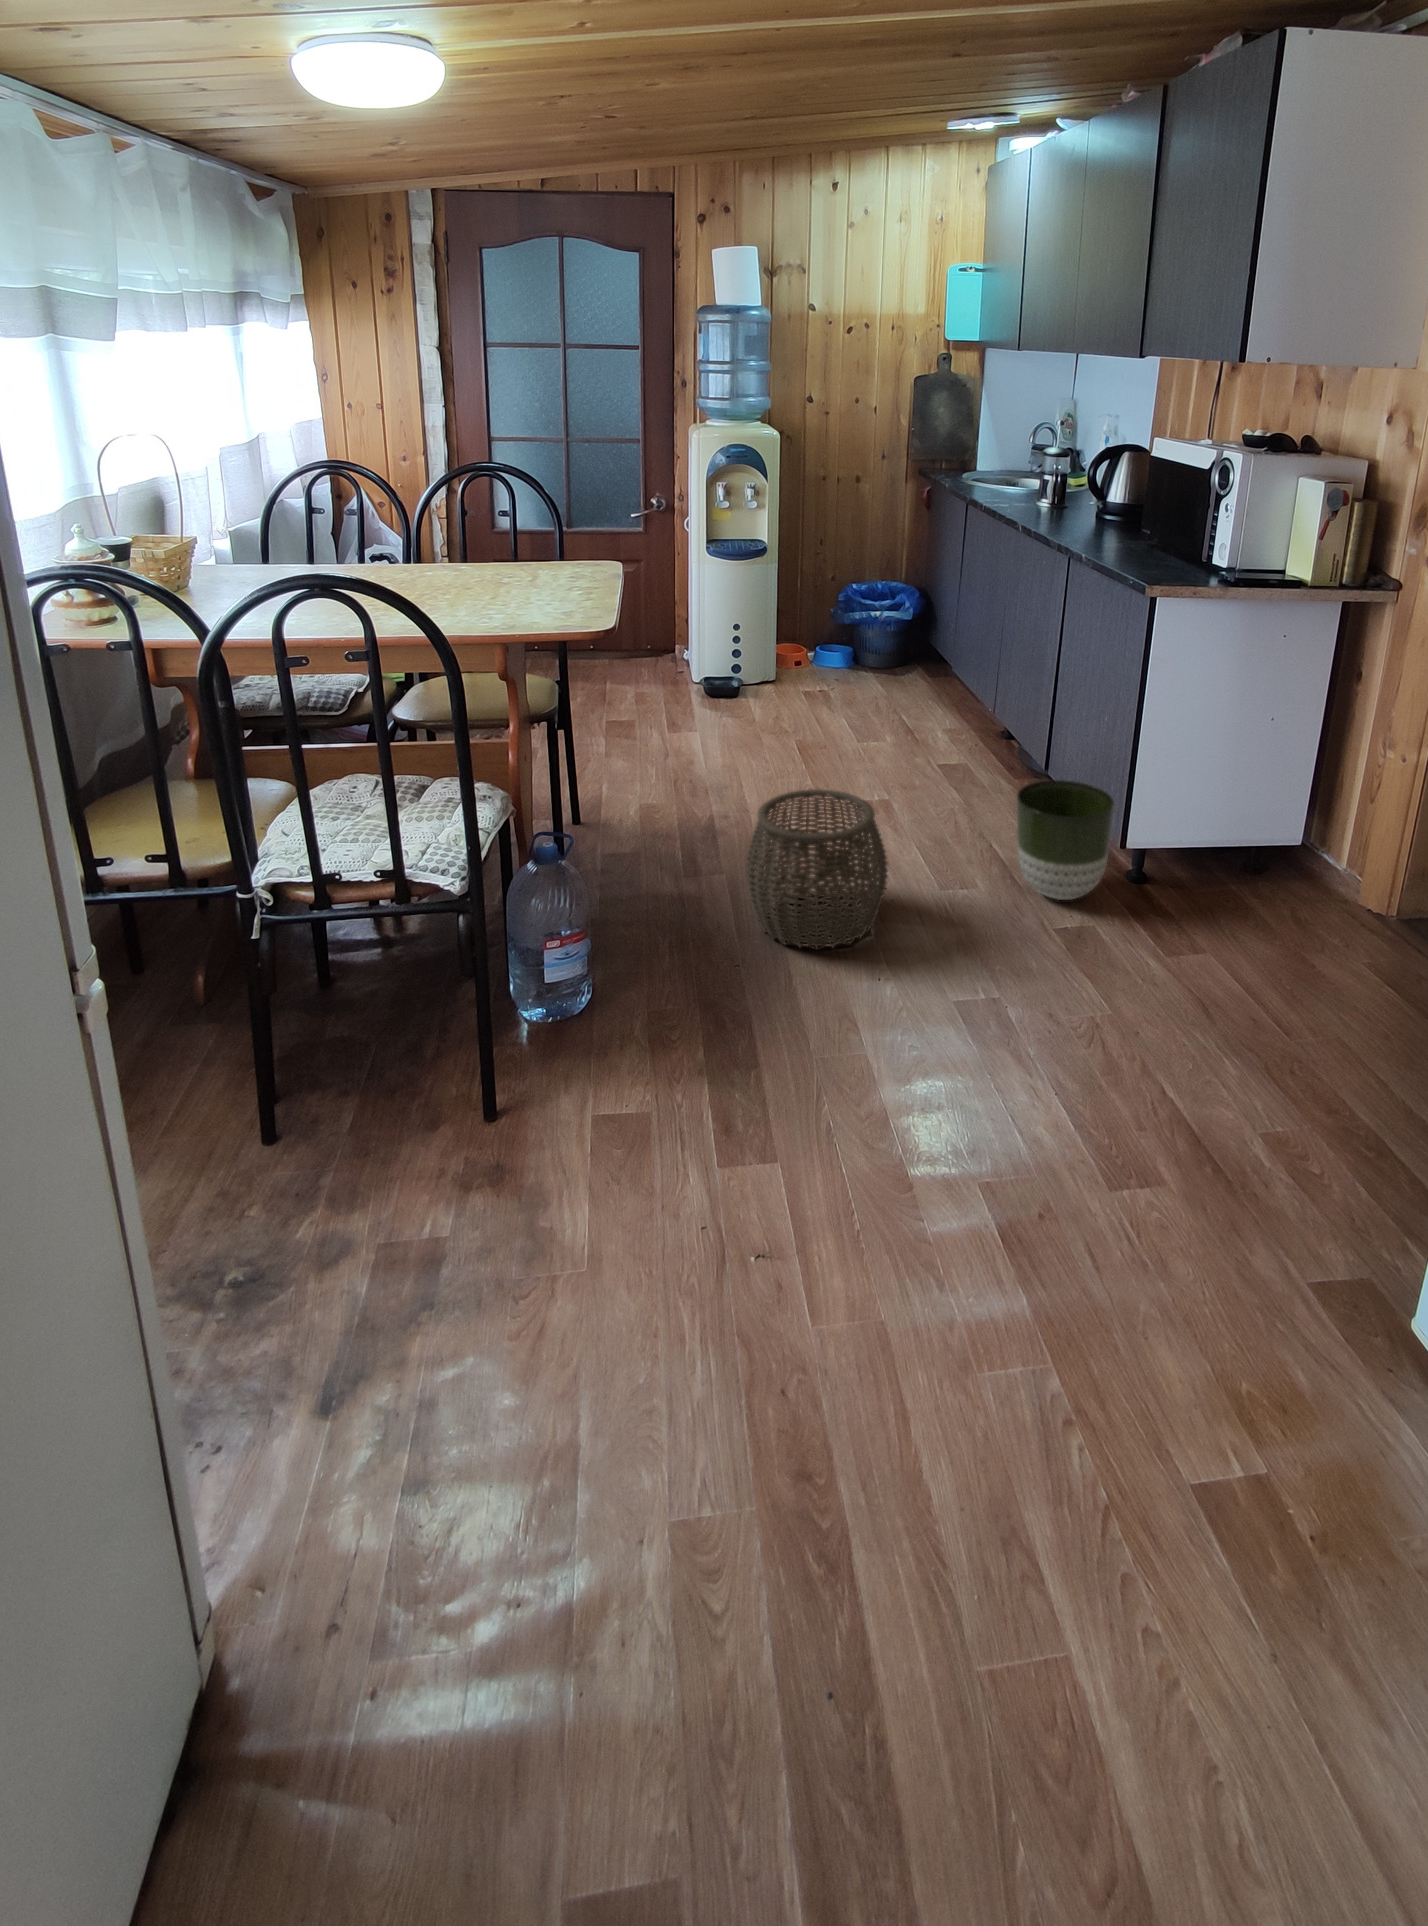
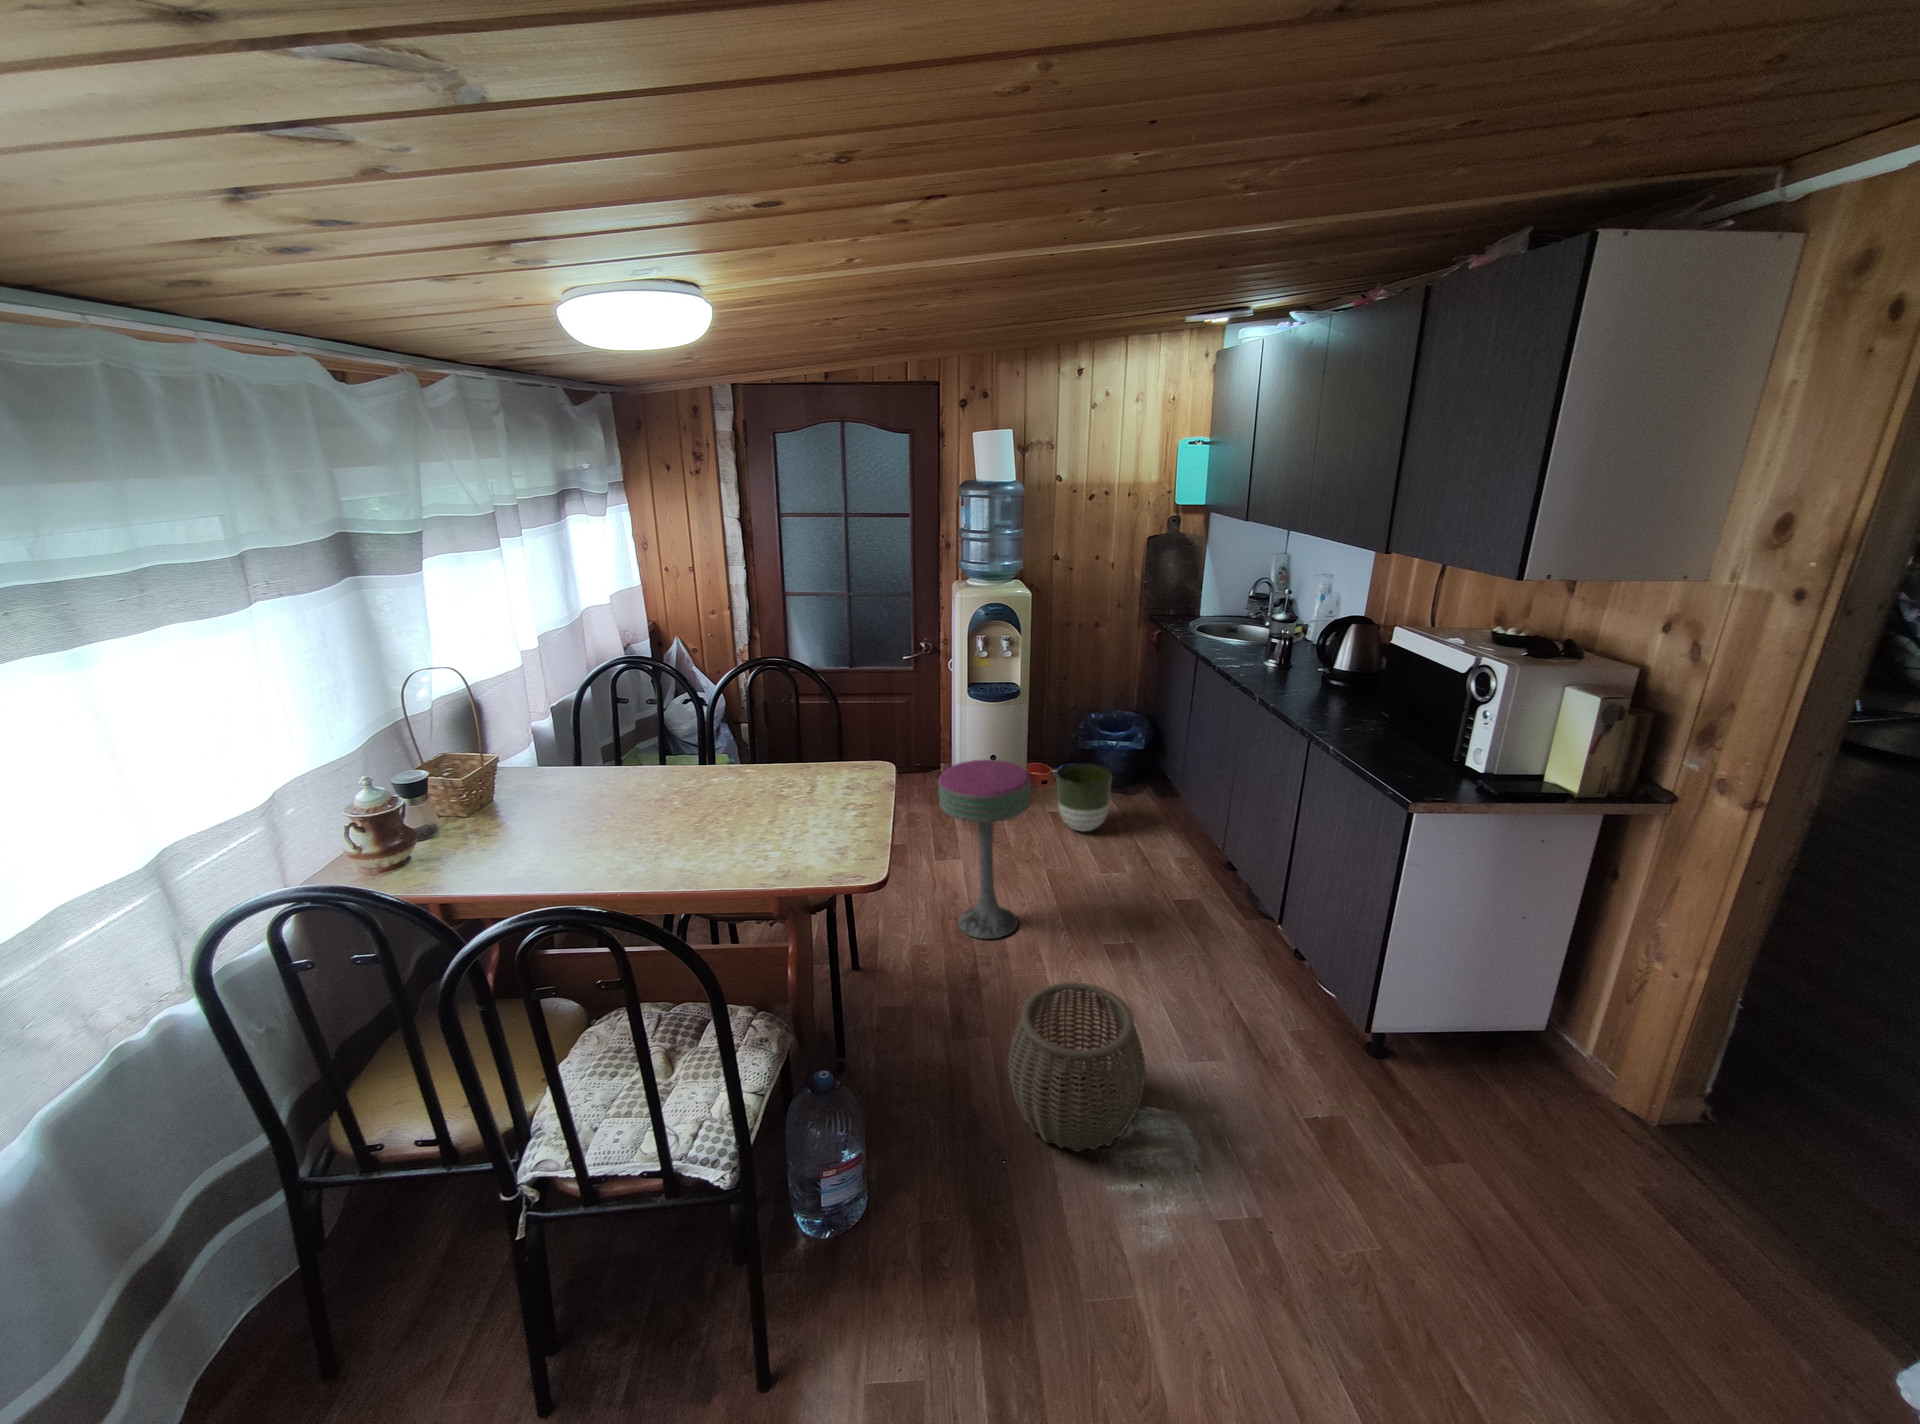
bar stool: none [672,597,775,795] -> present [938,760,1031,939]
planter: present [1017,780,1114,900] -> present [1057,764,1112,831]

